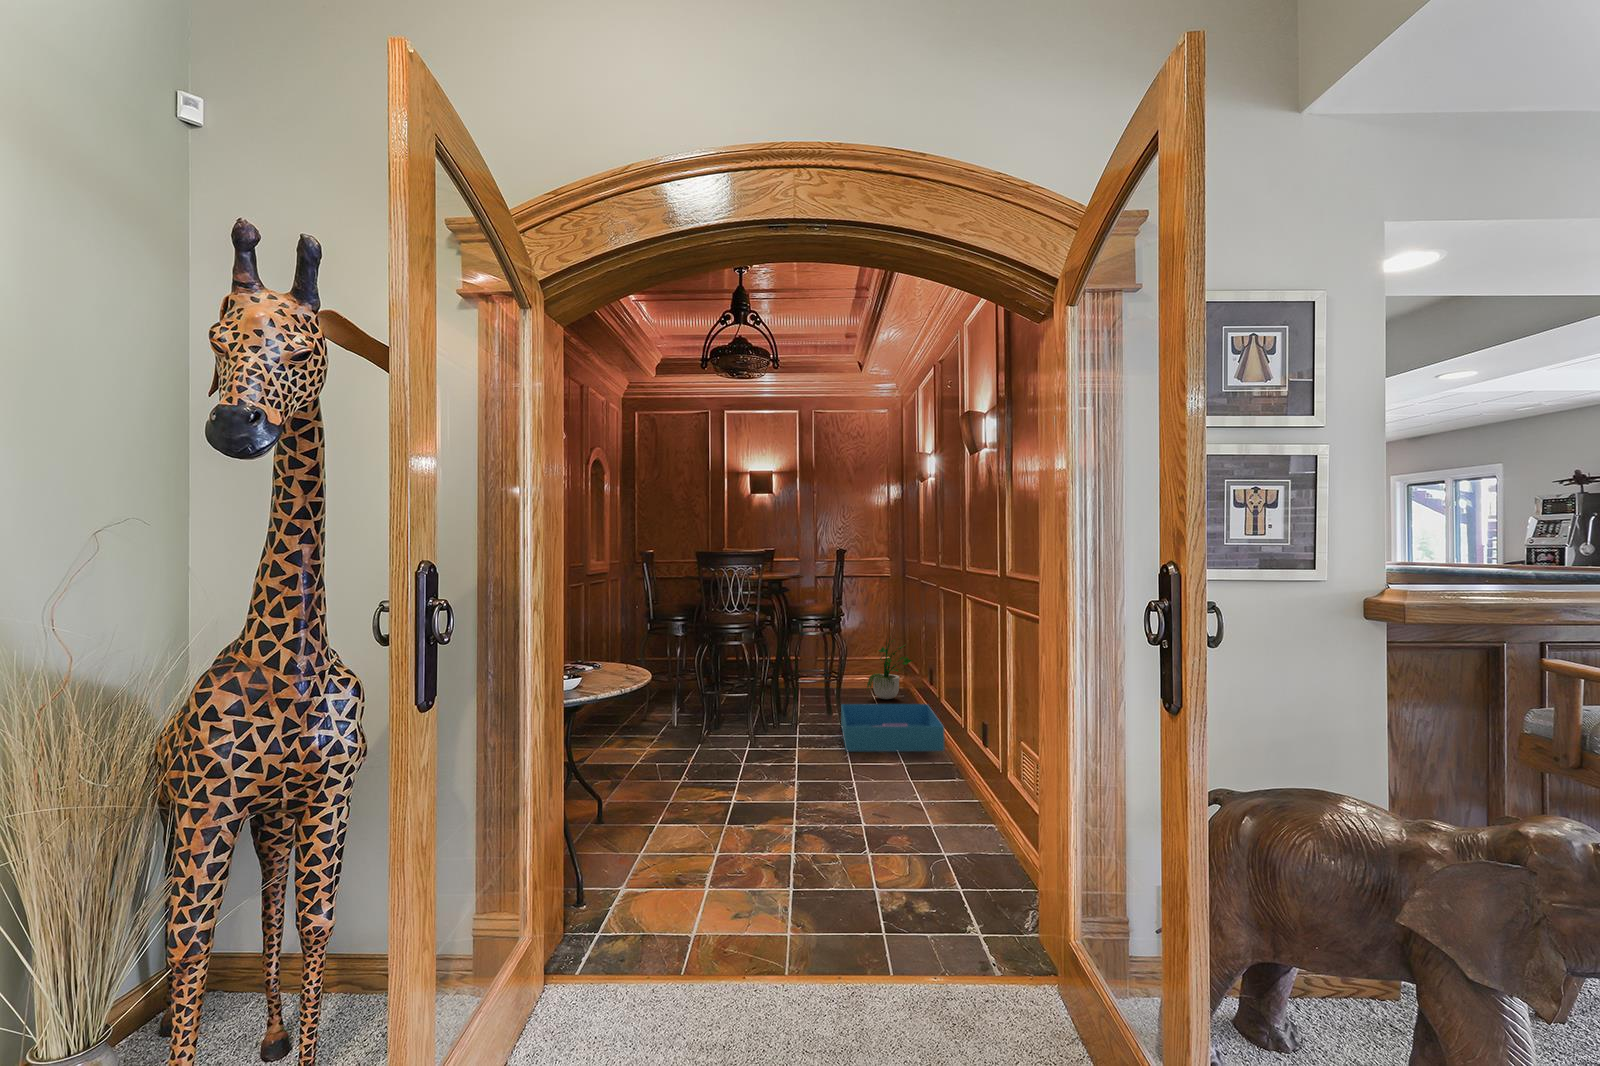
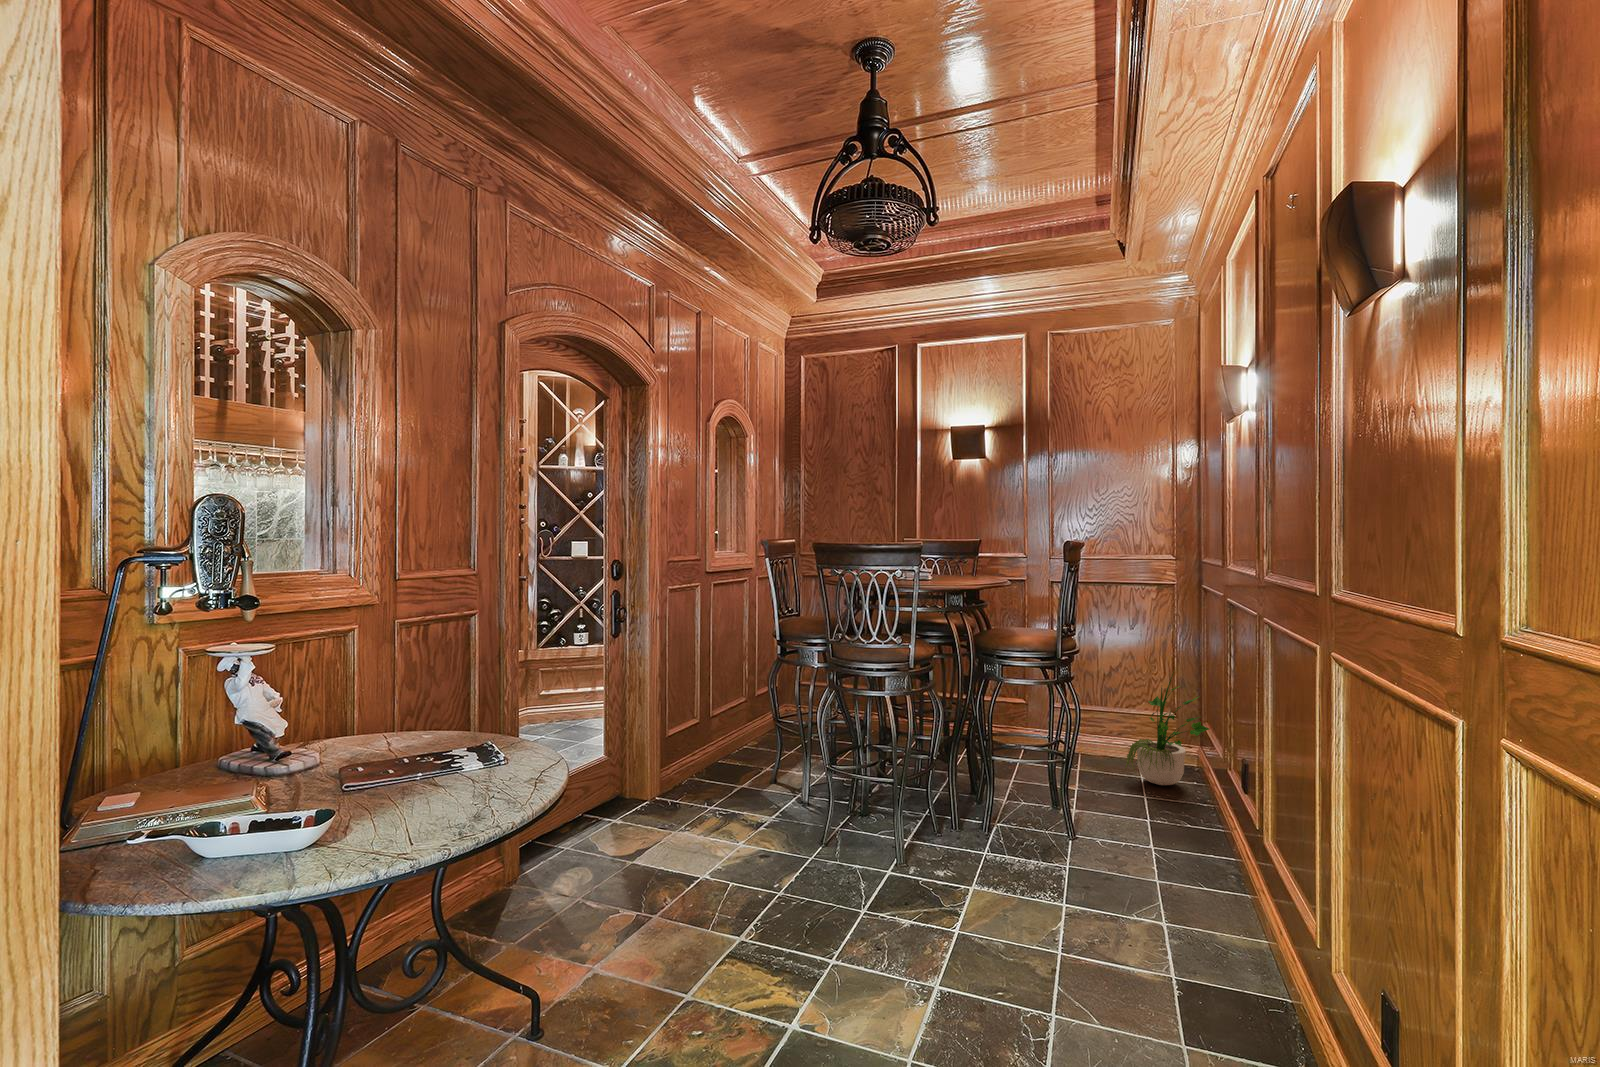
storage bin: present [841,704,945,752] -> none [1058,803,1271,953]

